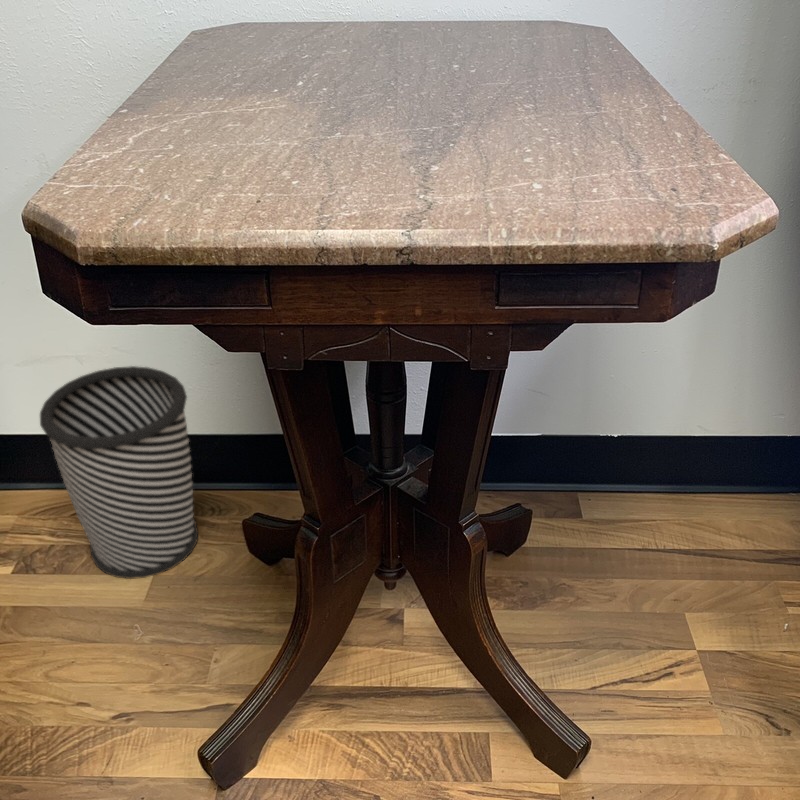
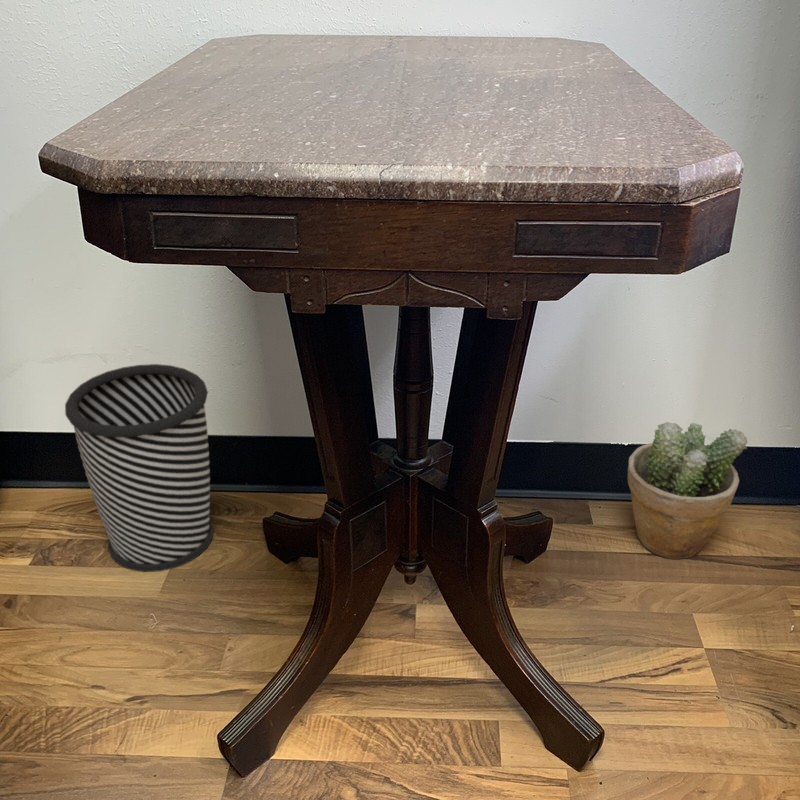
potted plant: none [619,418,741,554] -> present [628,422,747,559]

